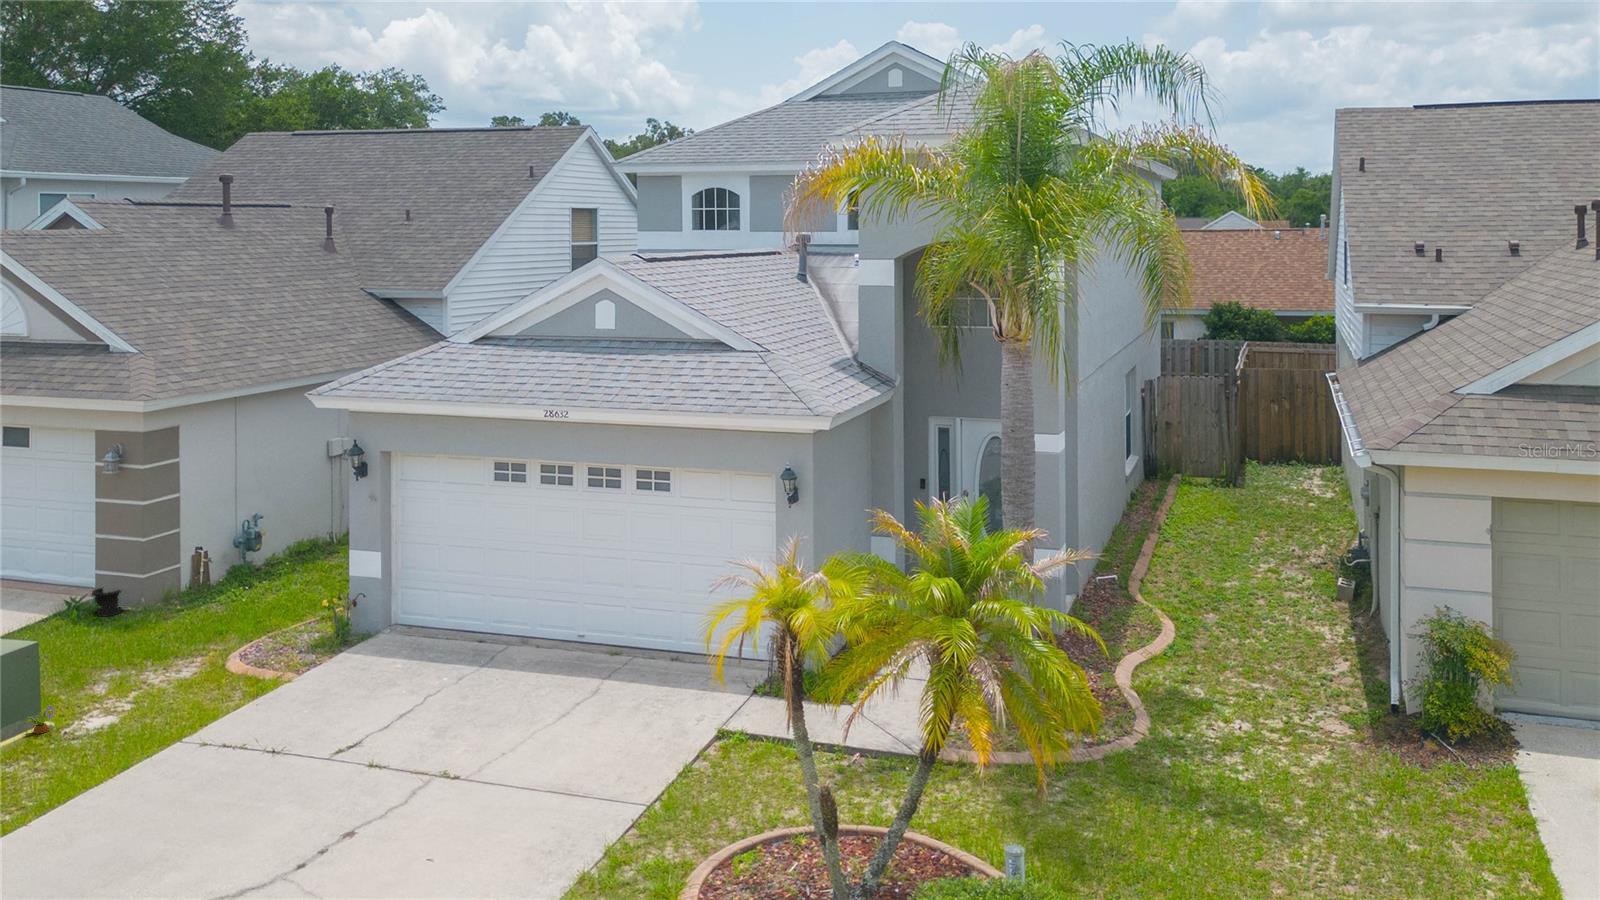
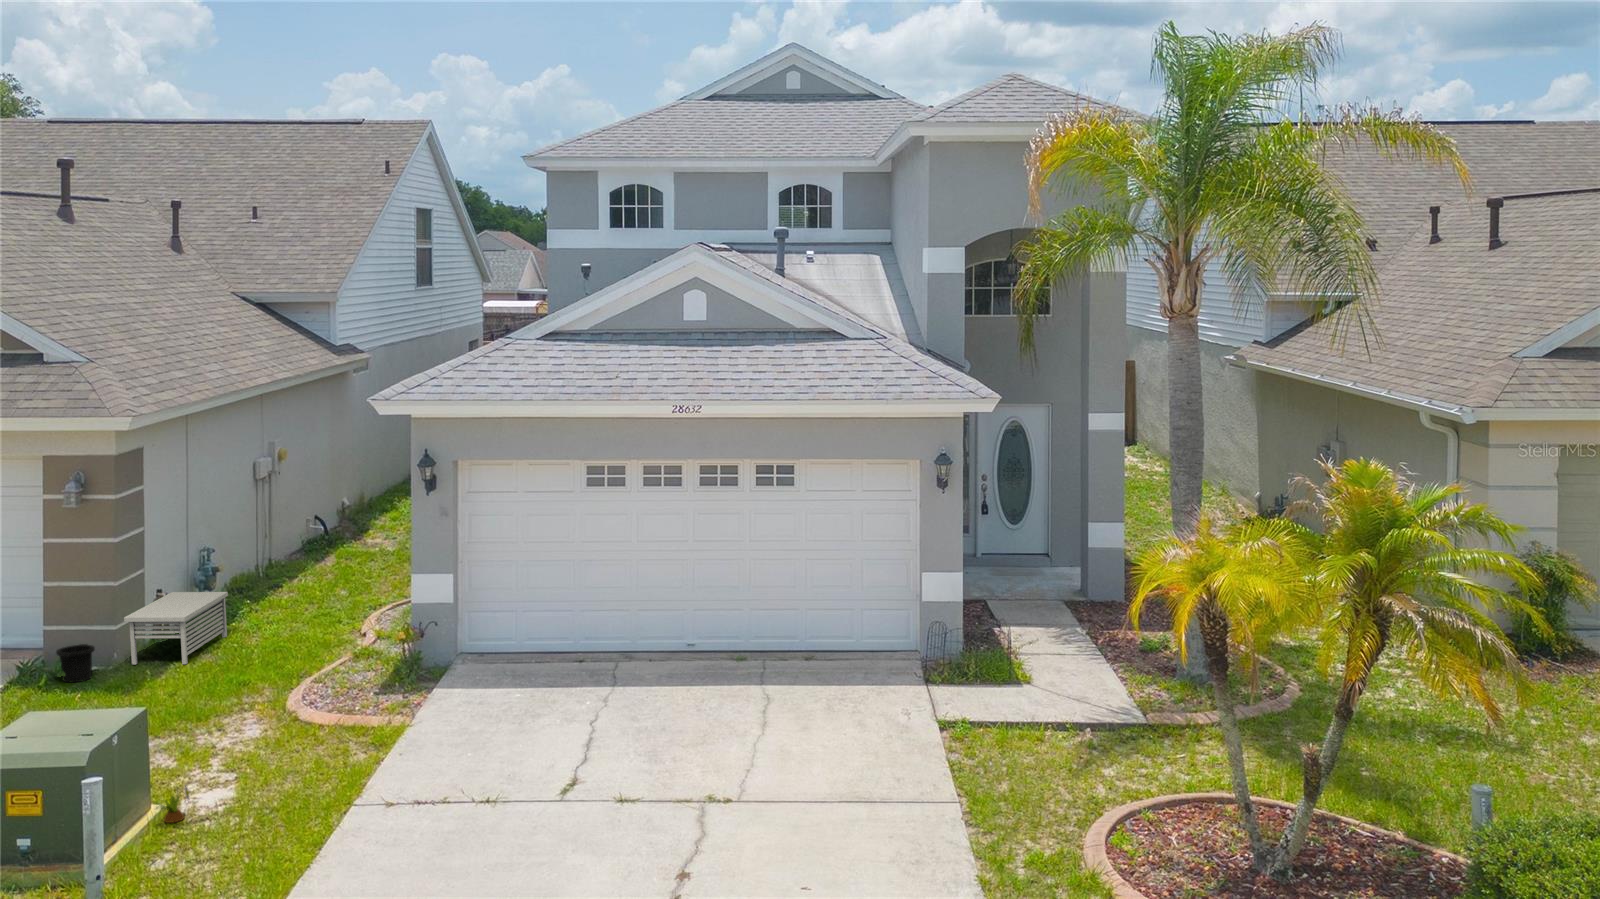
storage bench: none [150,548,251,609] -> present [124,592,228,665]

